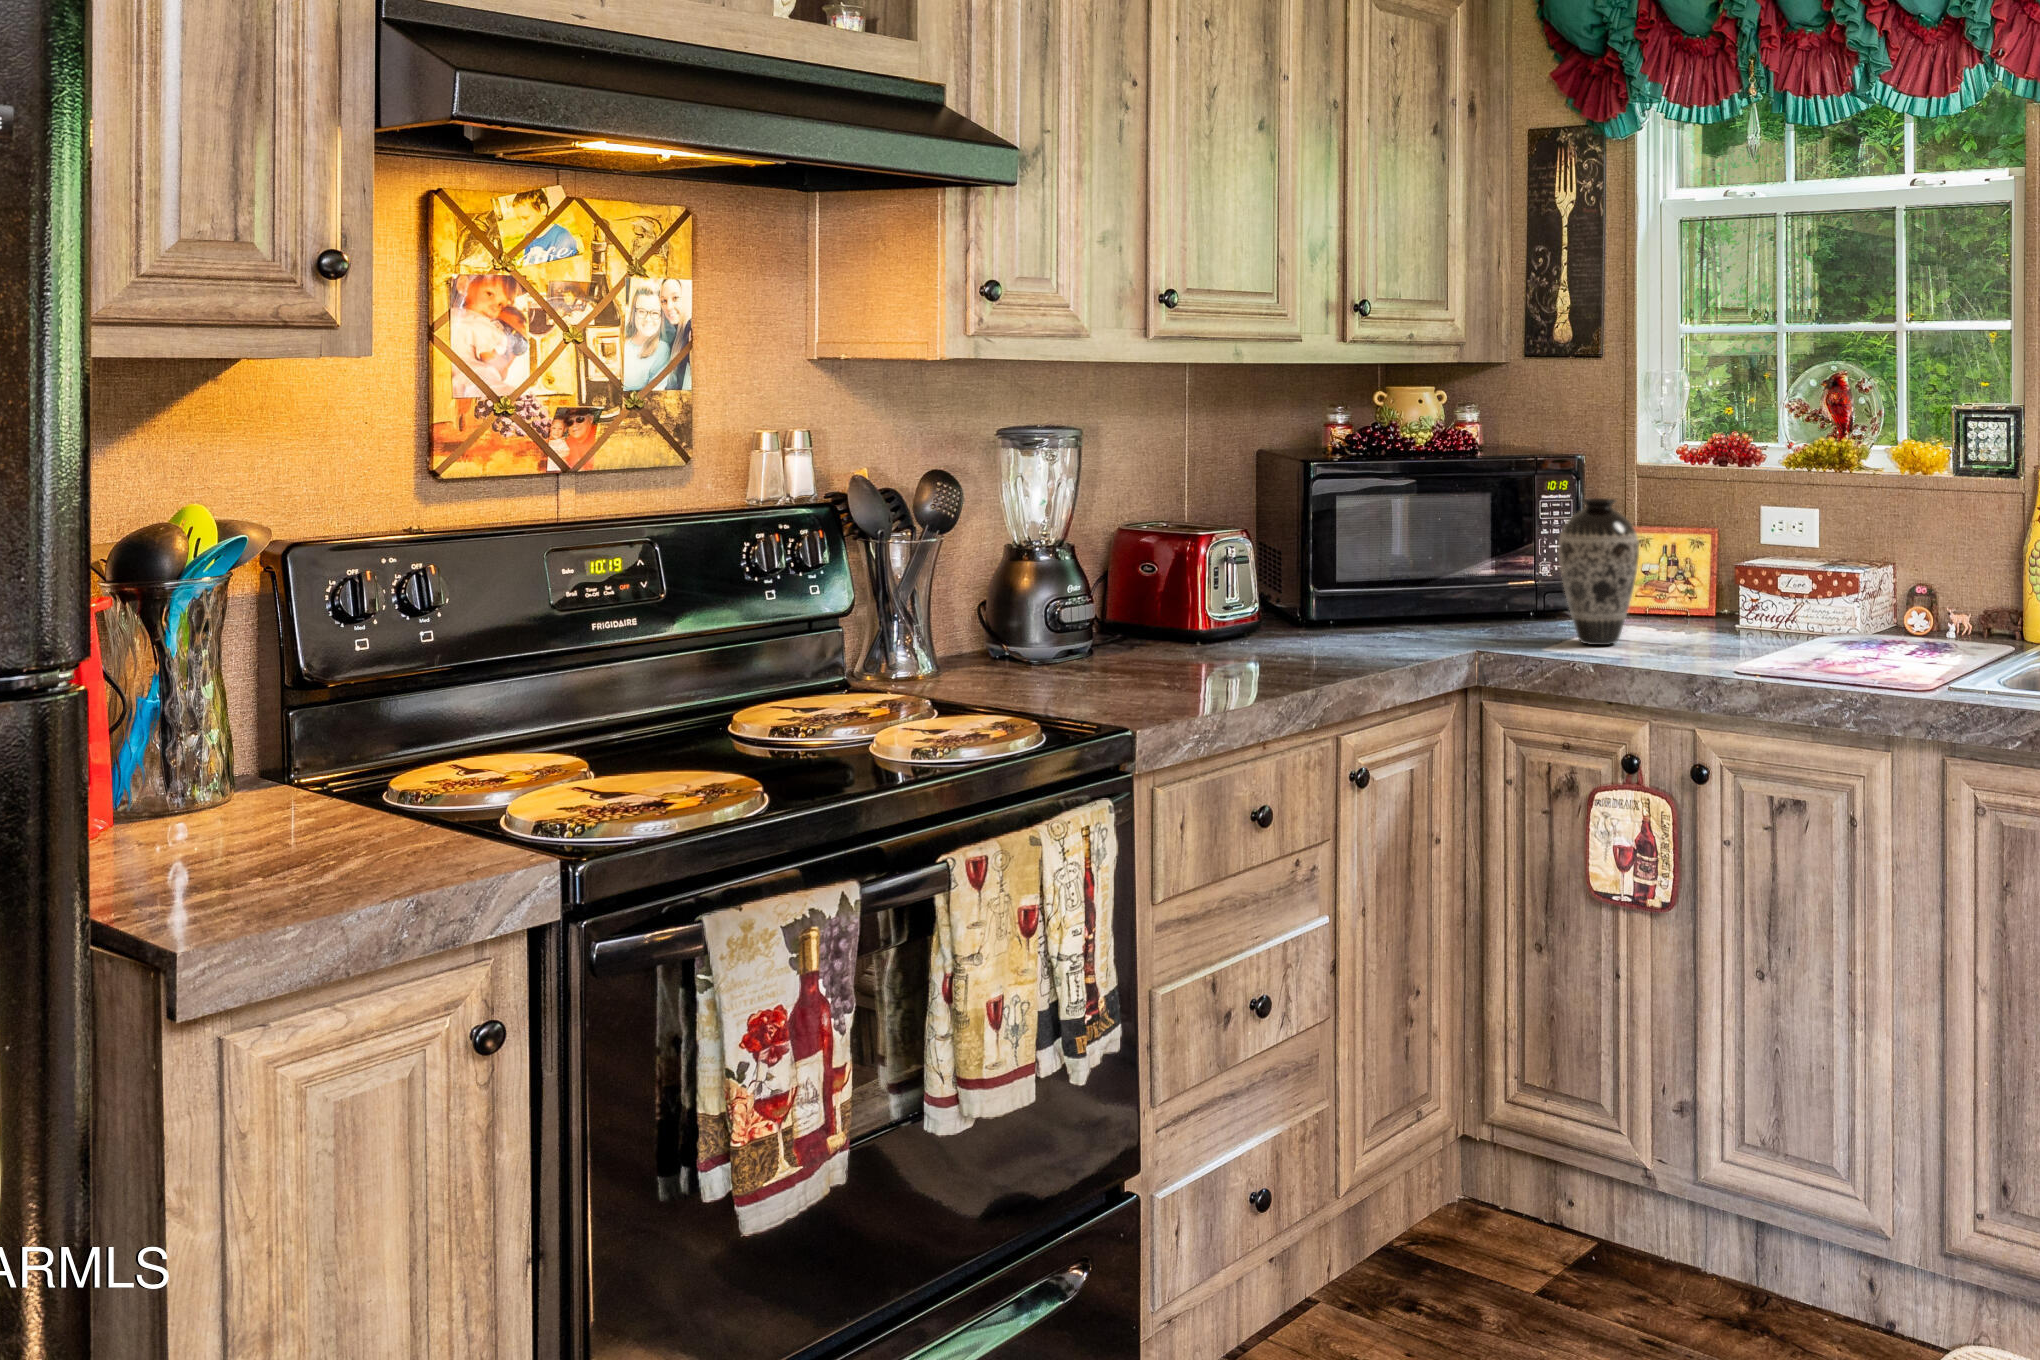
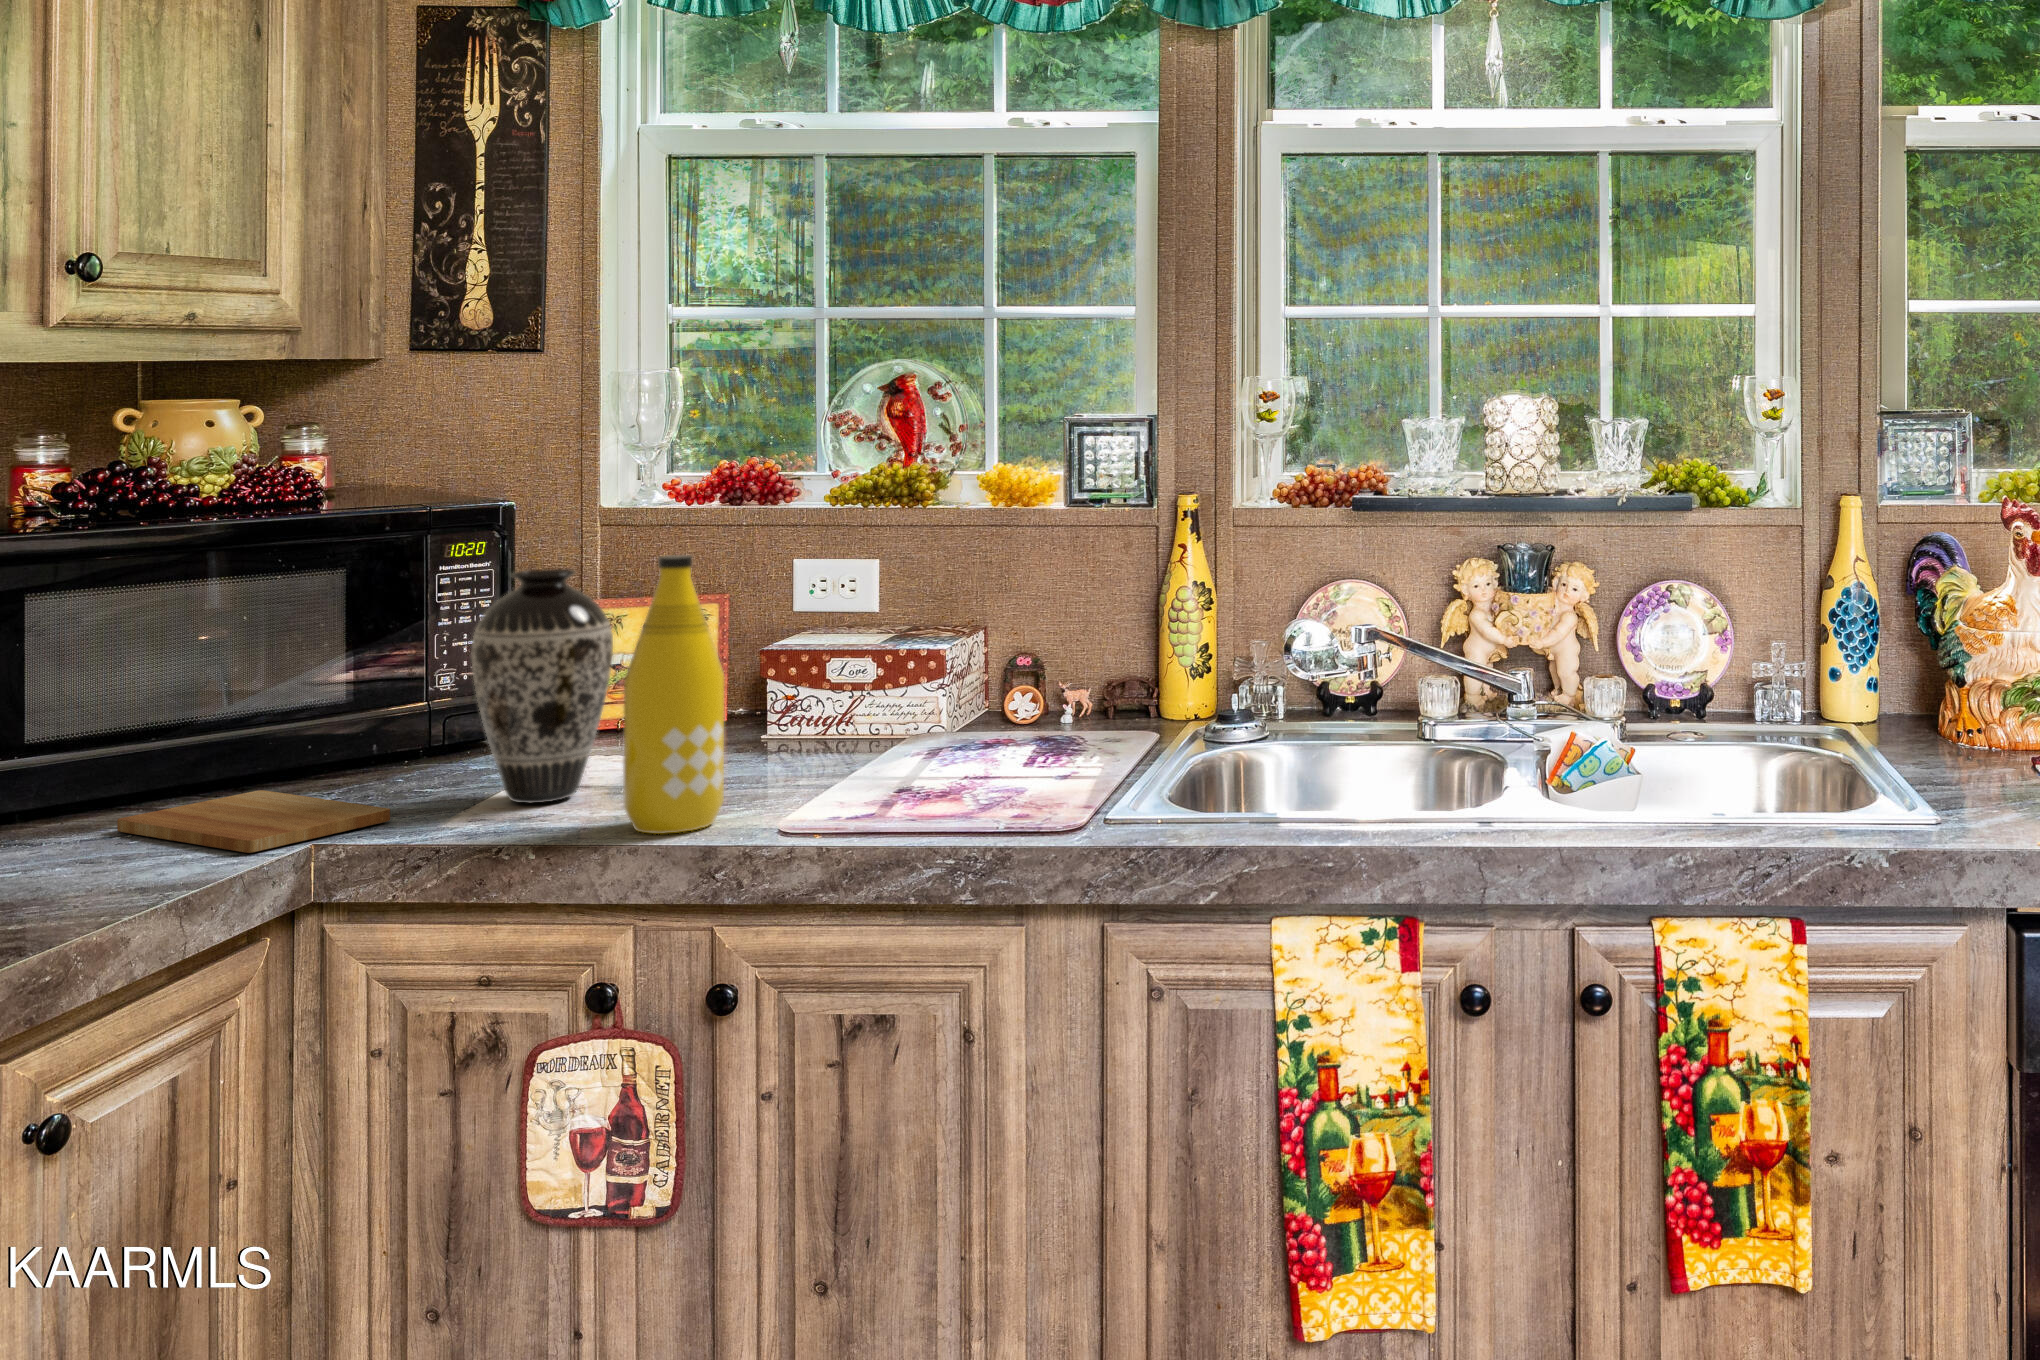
bottle: none [1642,491,1702,667] -> present [623,555,725,834]
cutting board: none [1380,623,1515,652] -> present [117,790,390,853]

